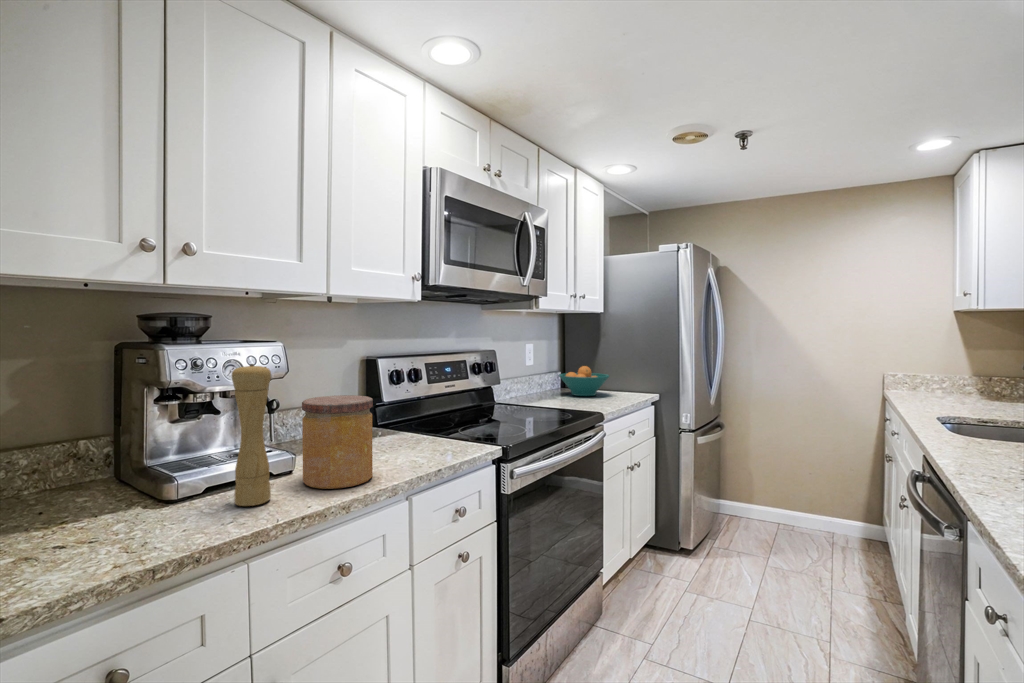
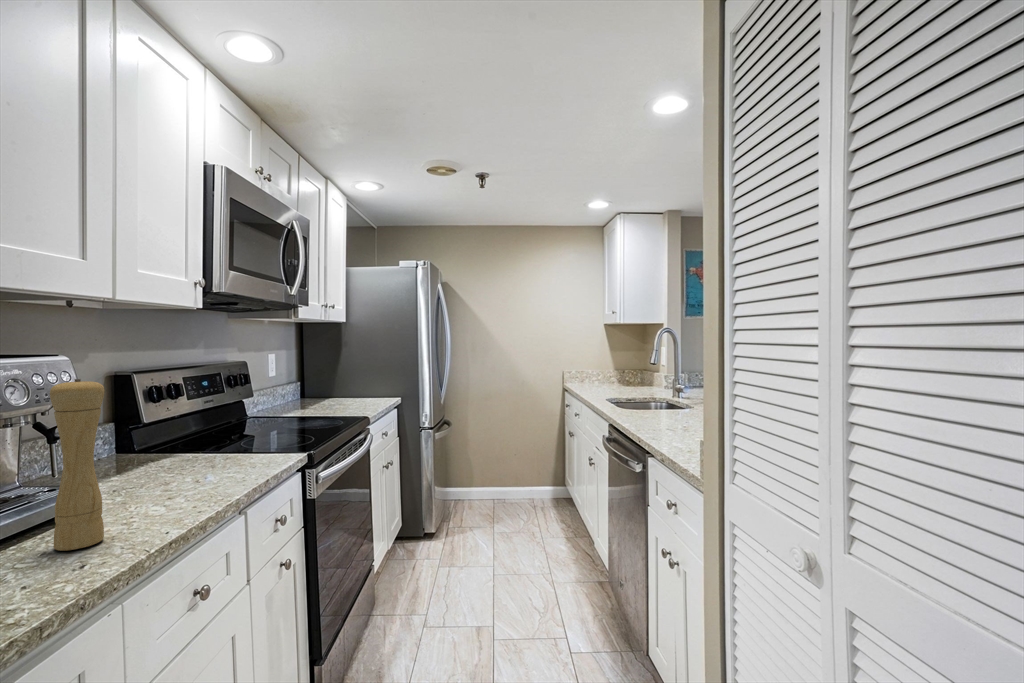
fruit bowl: present [559,366,609,396] -> none [307,374,359,403]
jar: present [302,395,373,489] -> none [116,411,207,517]

